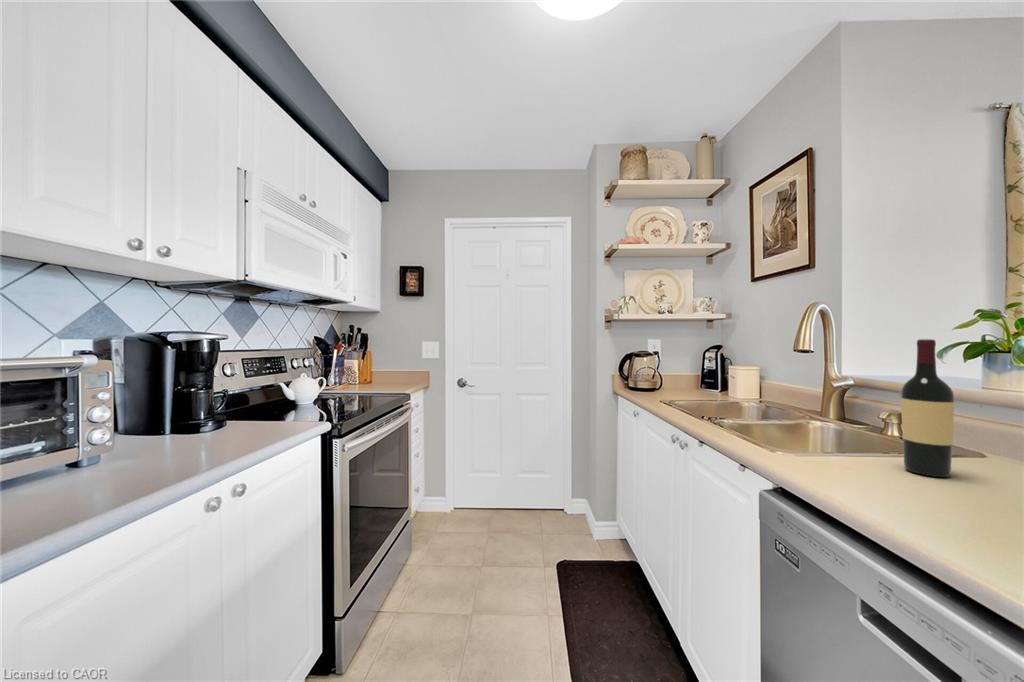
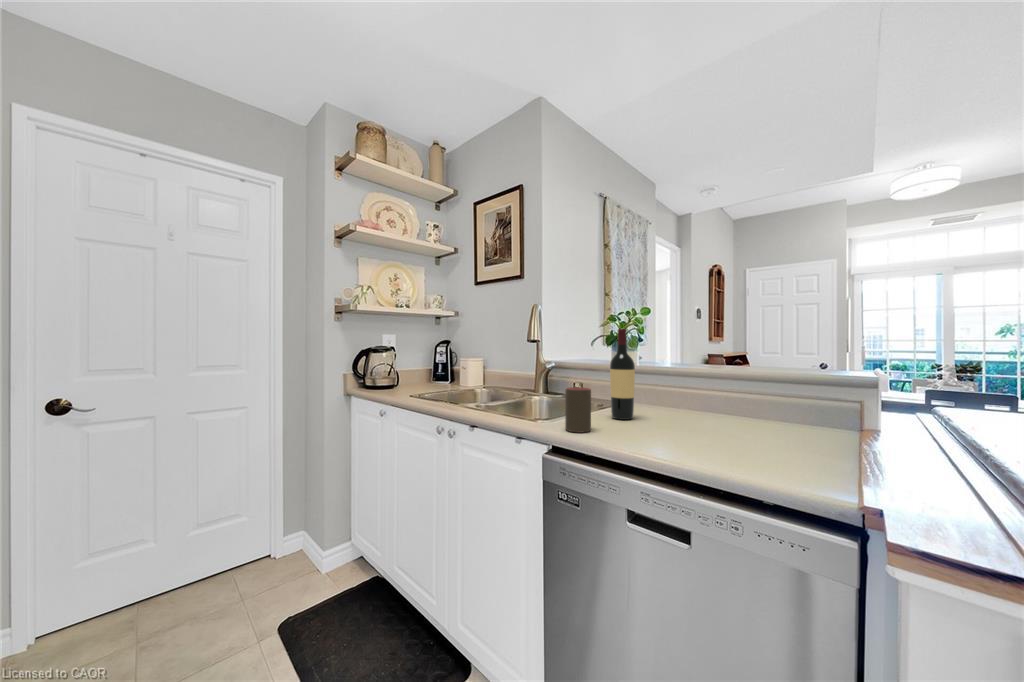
cup: none [795,416,837,478] -> present [565,387,591,433]

